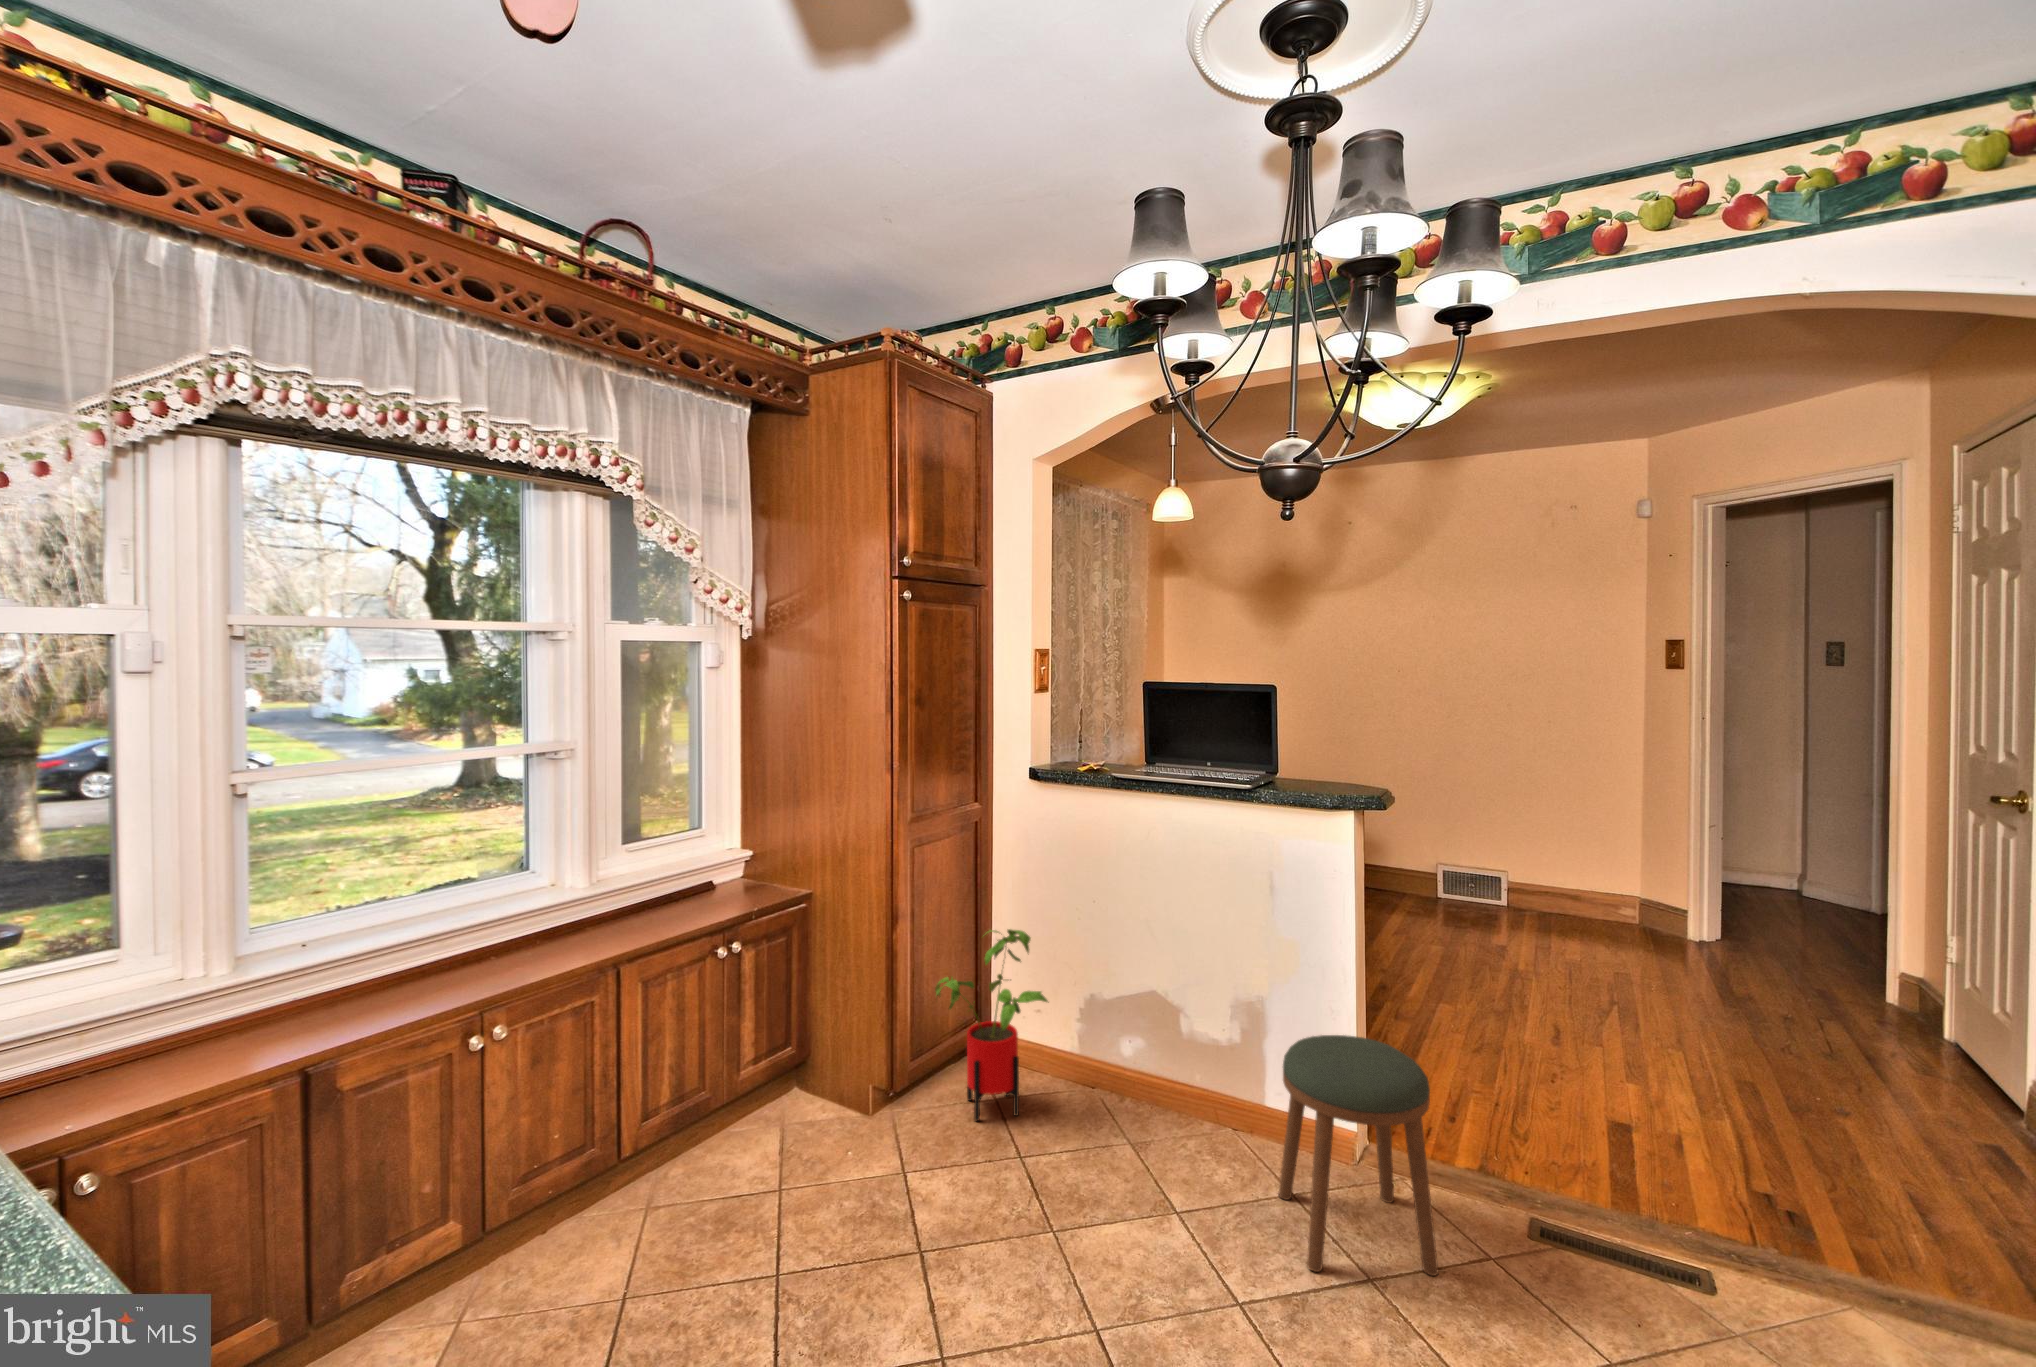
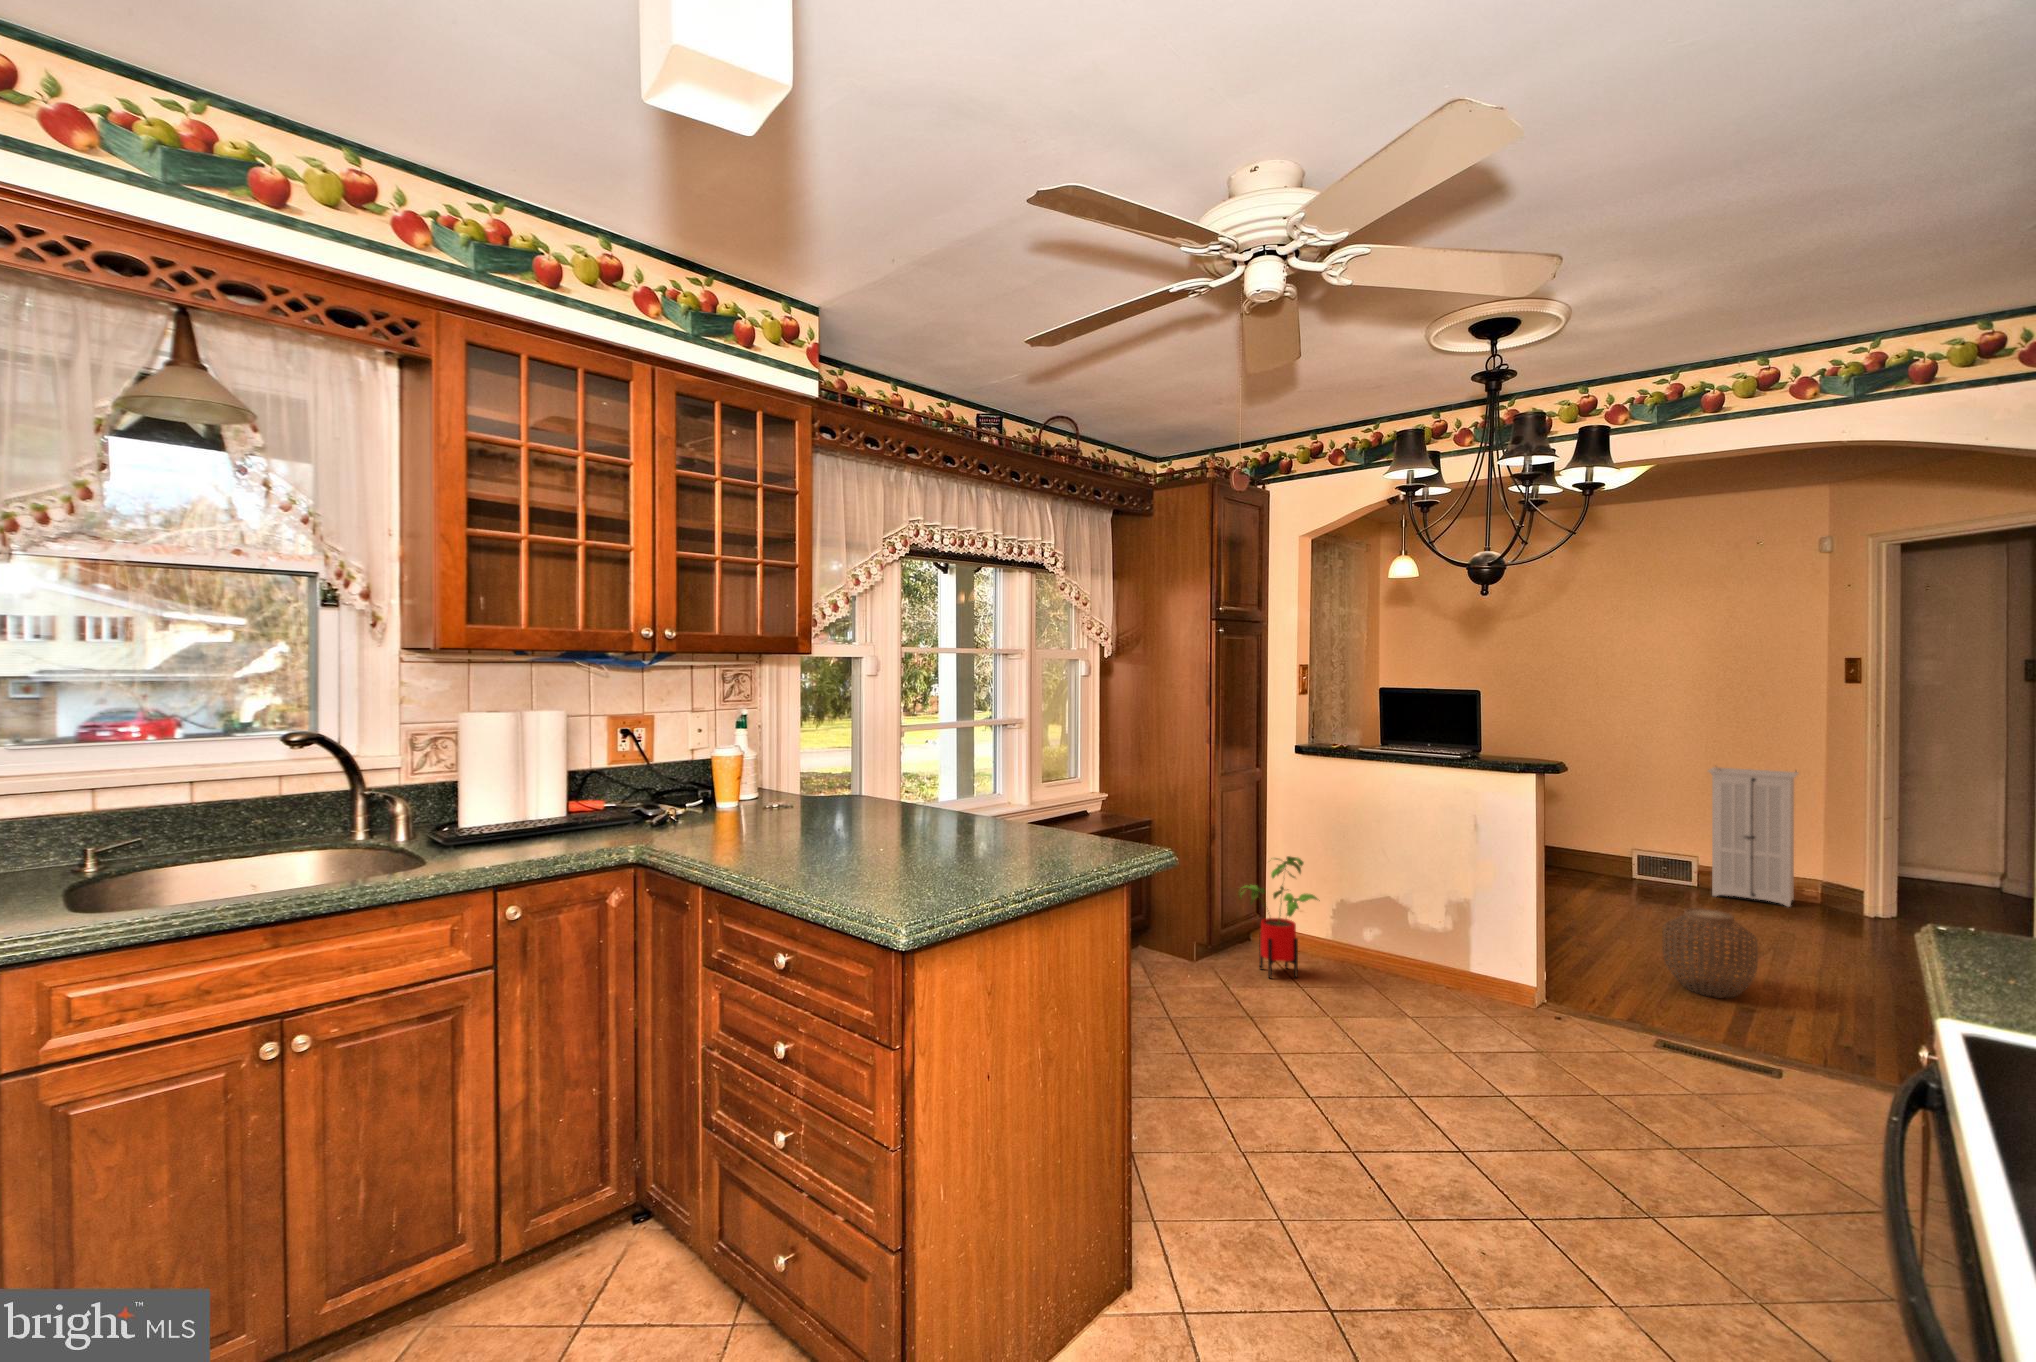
storage cabinet: none [1522,765,1618,931] -> present [1708,767,1798,907]
woven basket: none [1507,978,1629,1108] -> present [1662,908,1758,998]
stool: present [1279,1035,1438,1276] -> none [1484,918,1590,1056]

